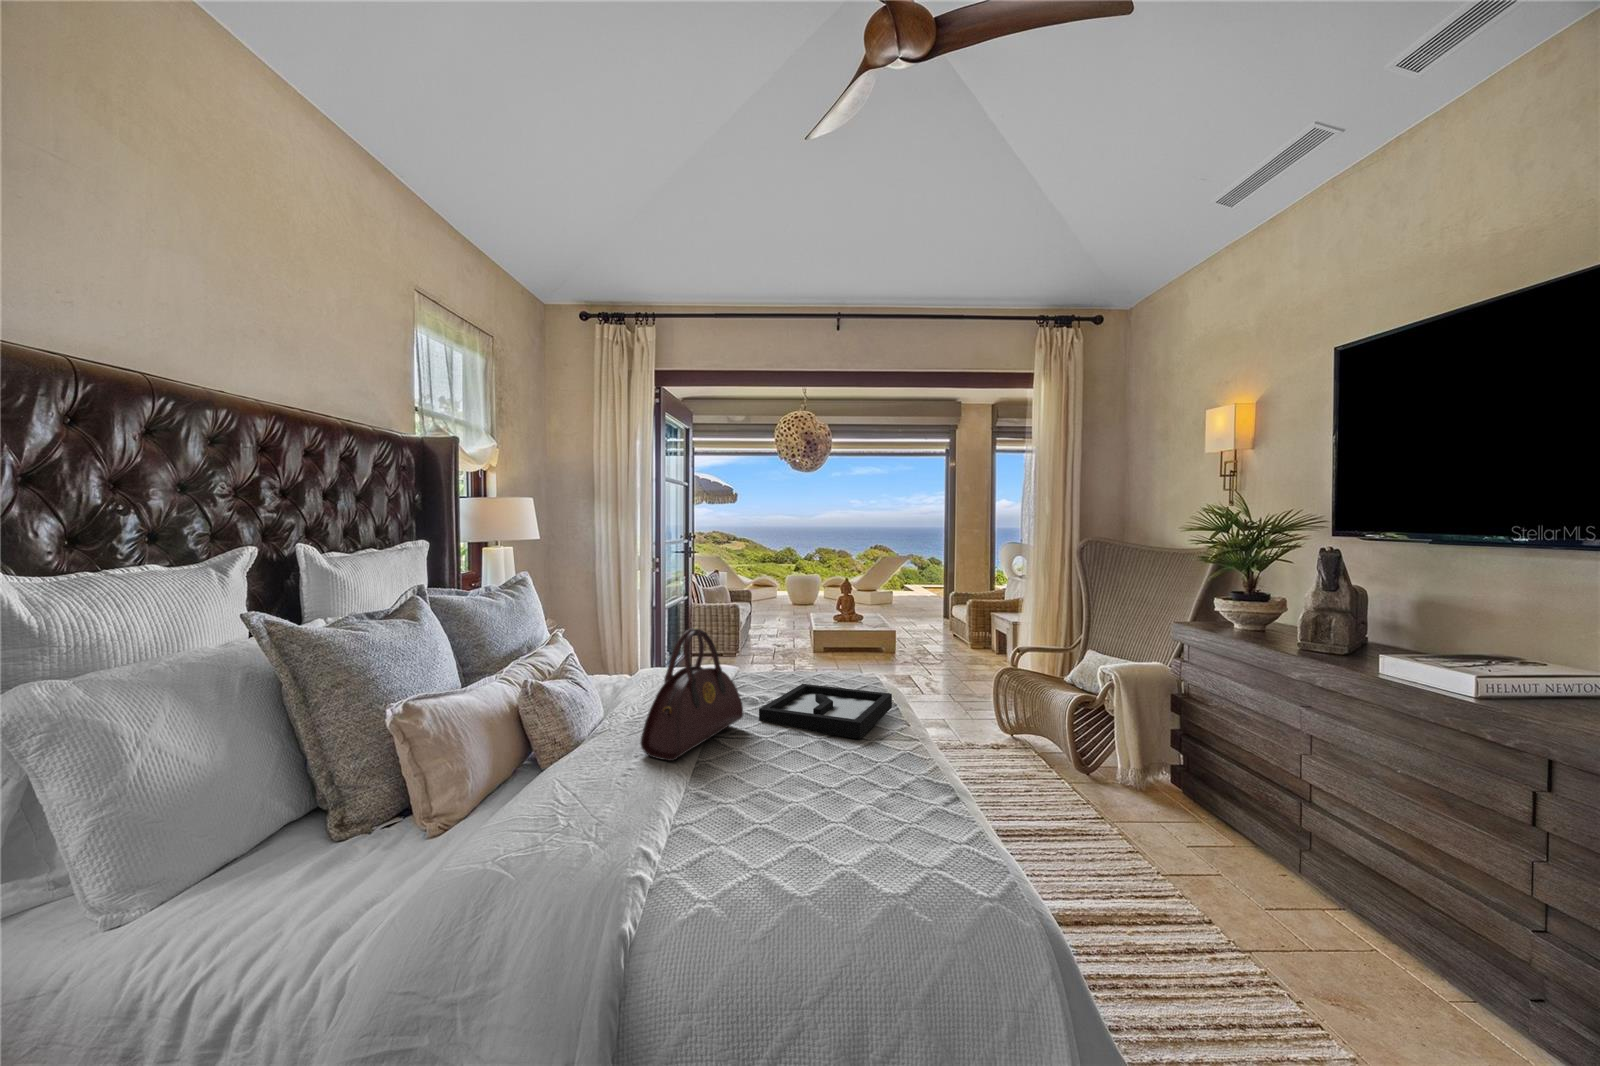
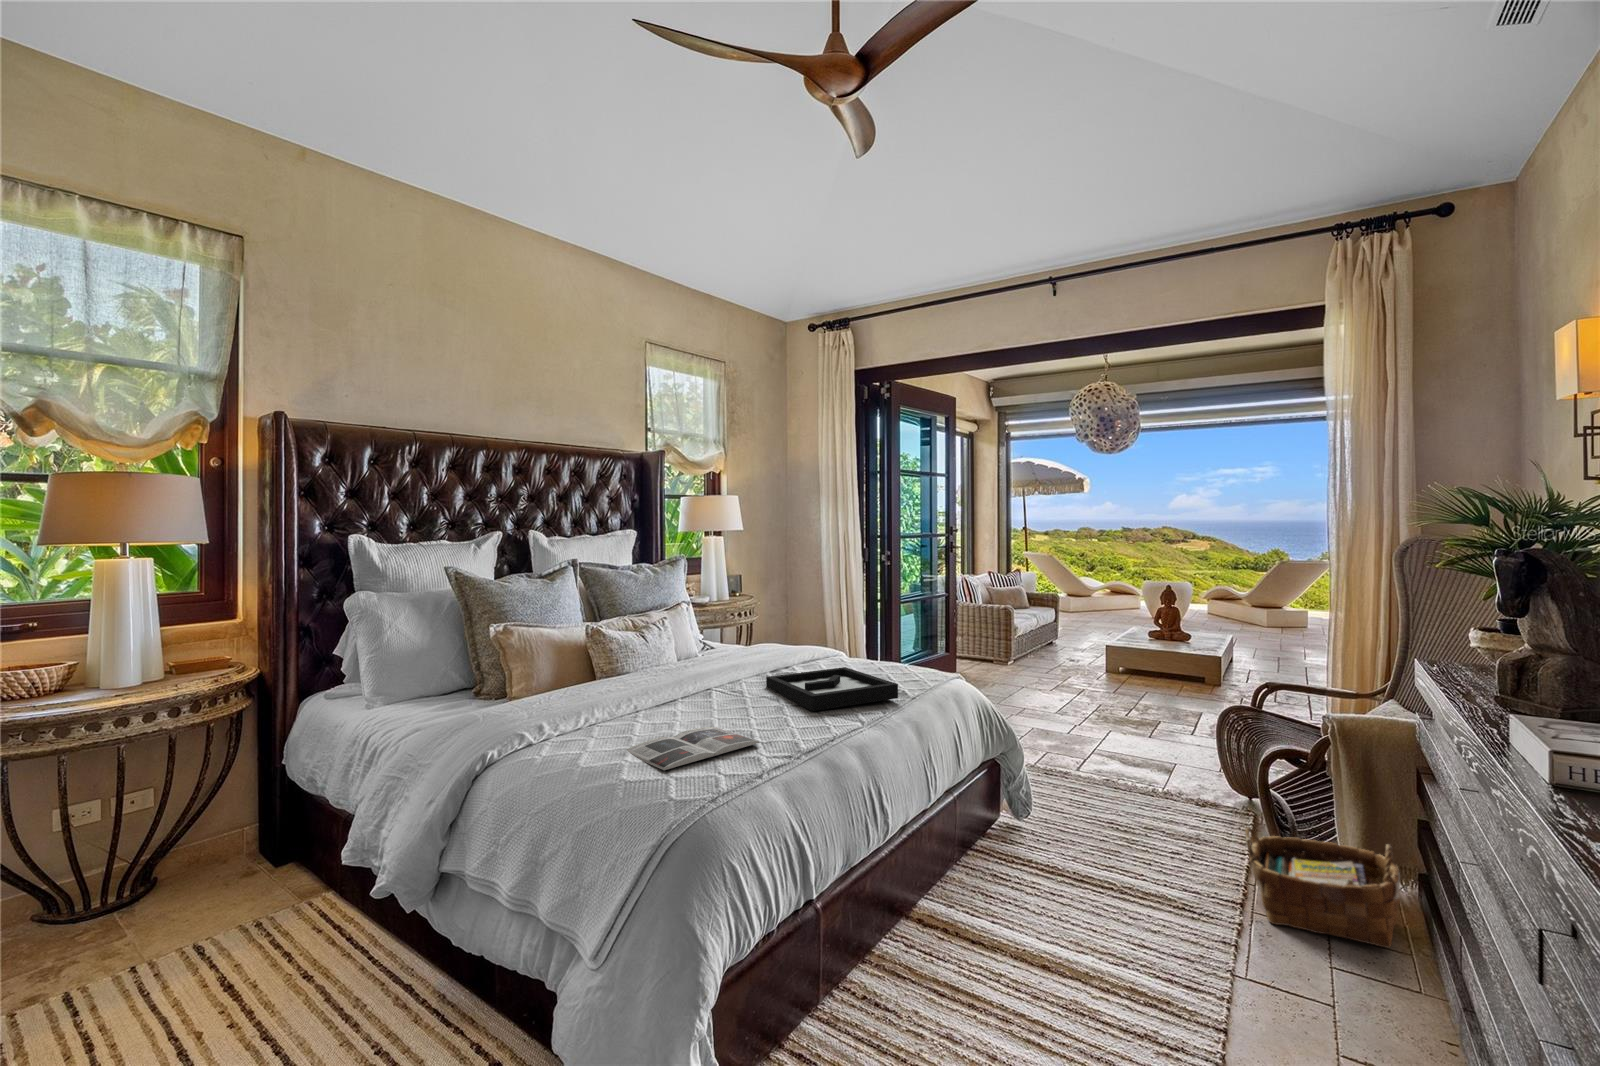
handbag: present [640,628,743,761] -> none [640,598,741,695]
woven basket: none [1087,749,1191,825] -> present [1245,828,1400,948]
magazine: none [807,785,910,864] -> present [626,727,760,770]

